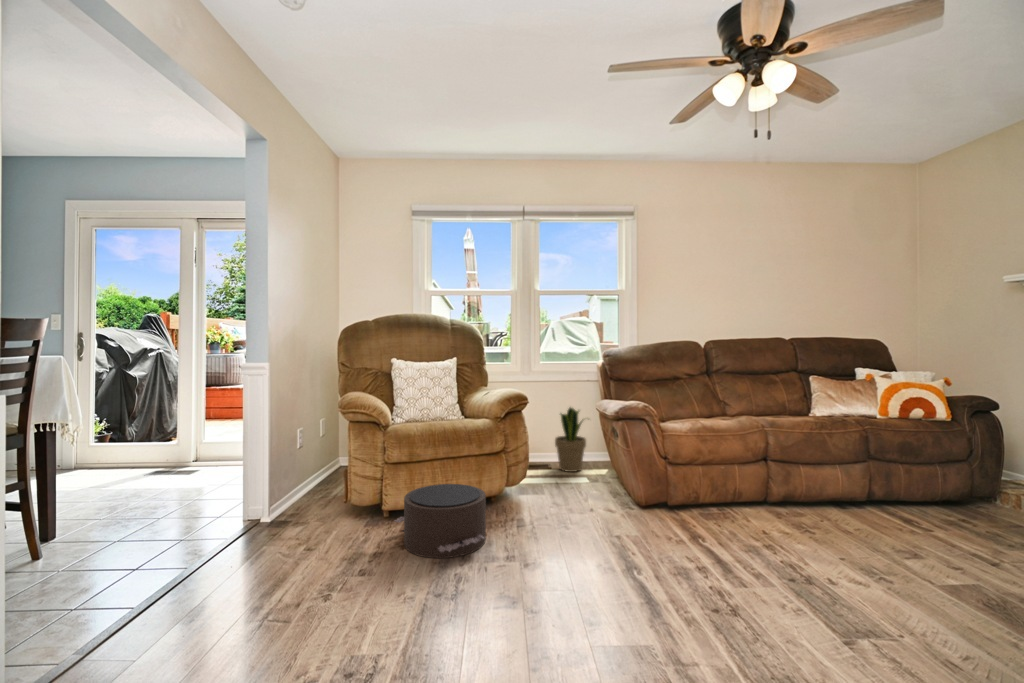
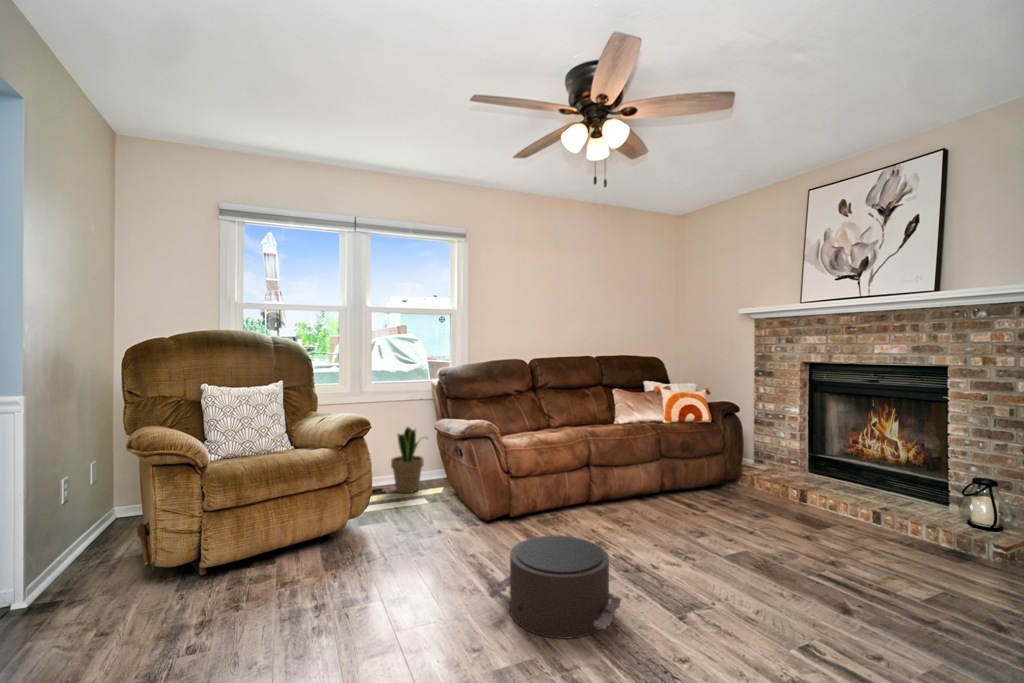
pouf: present [395,484,486,558] -> present [489,536,622,639]

